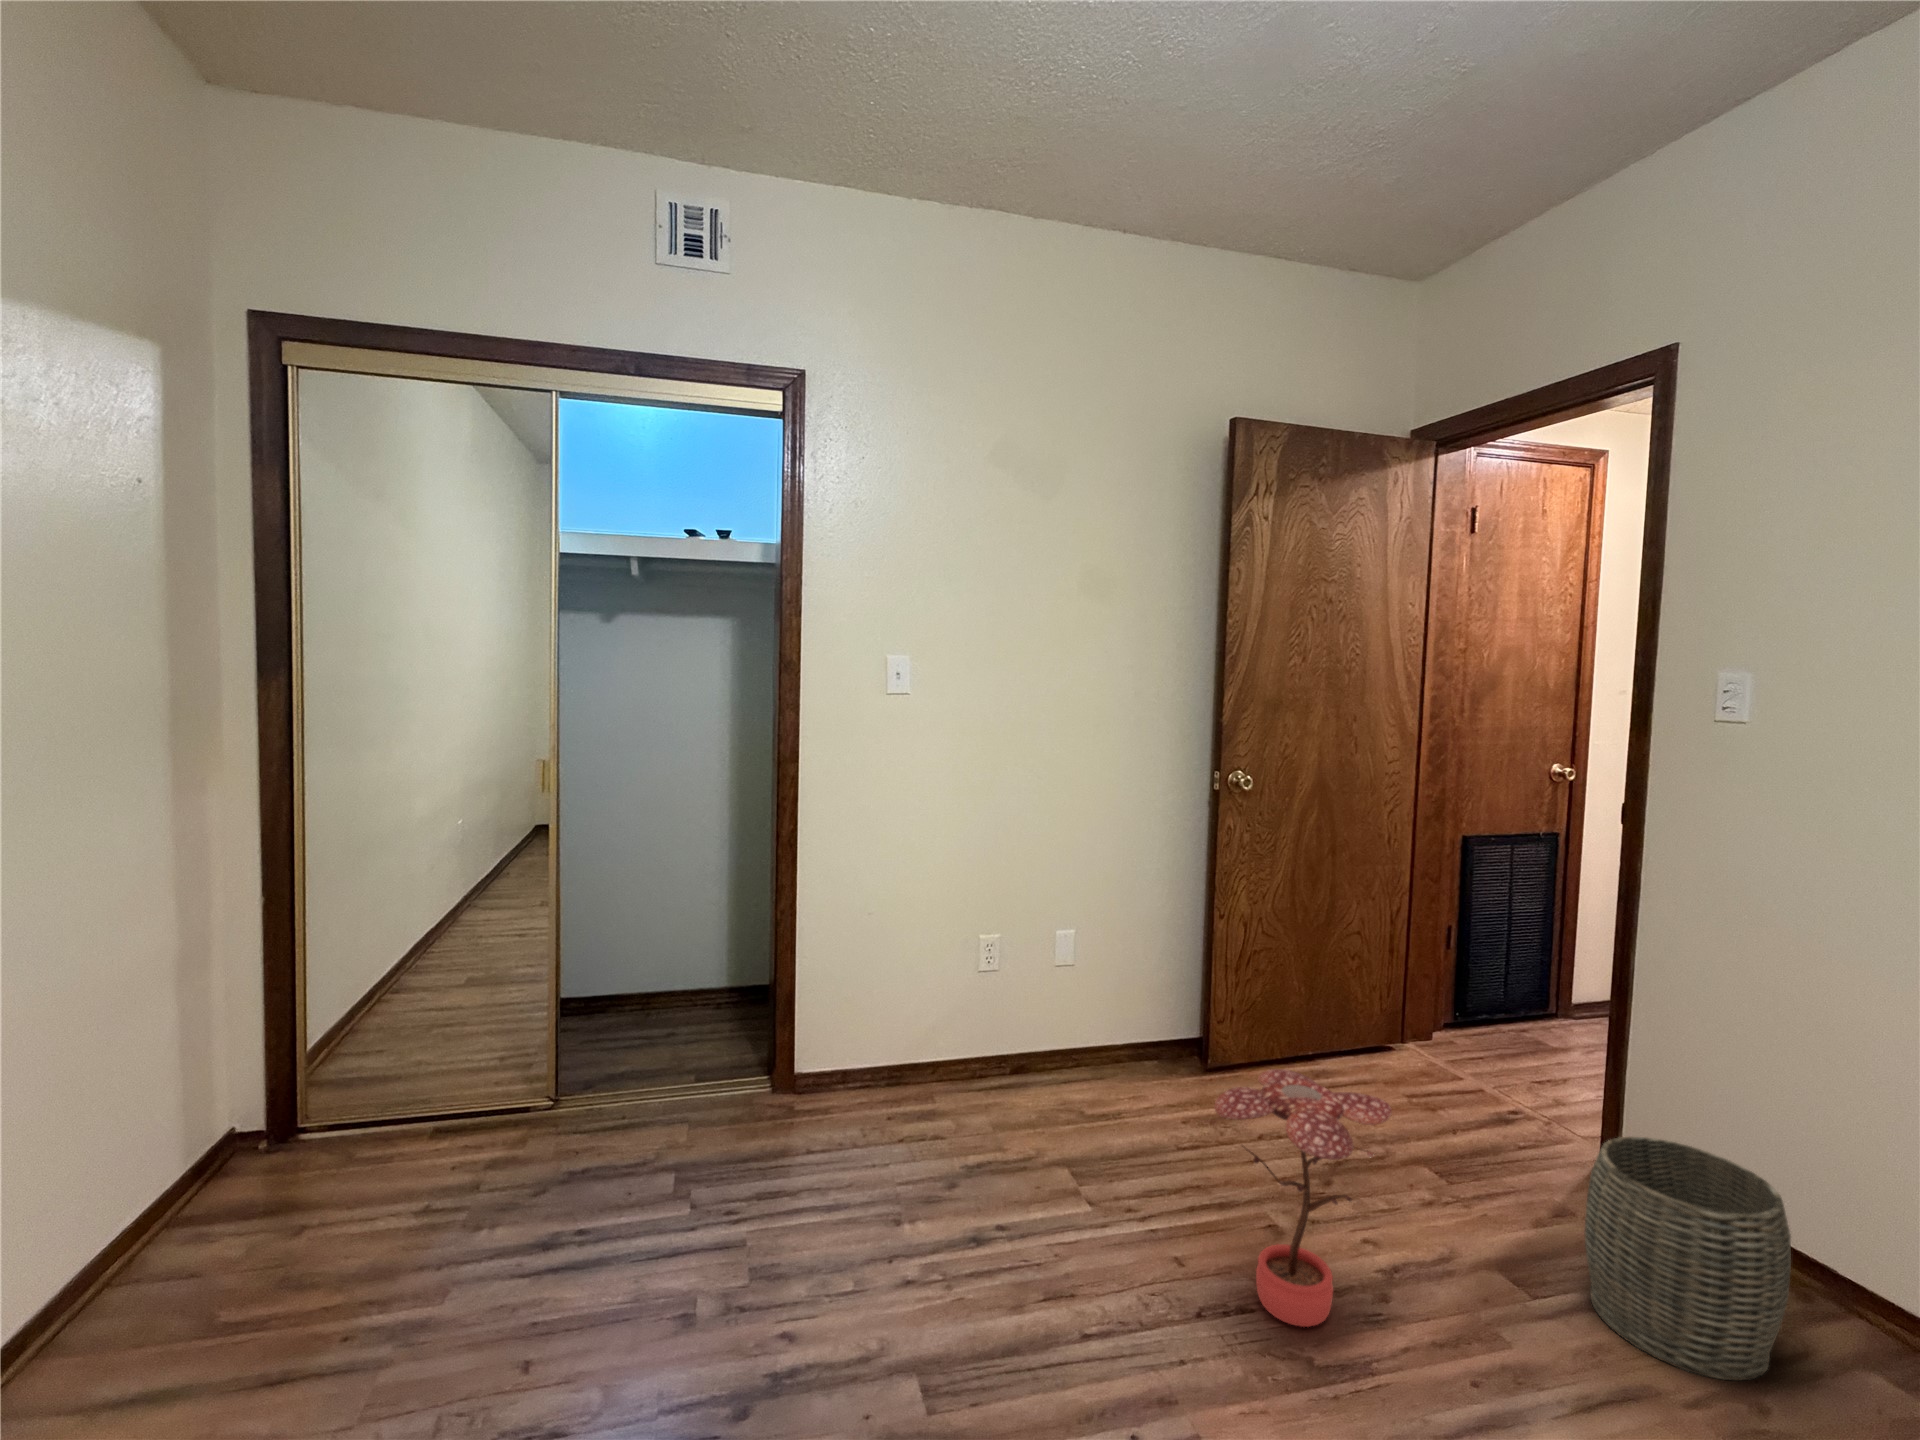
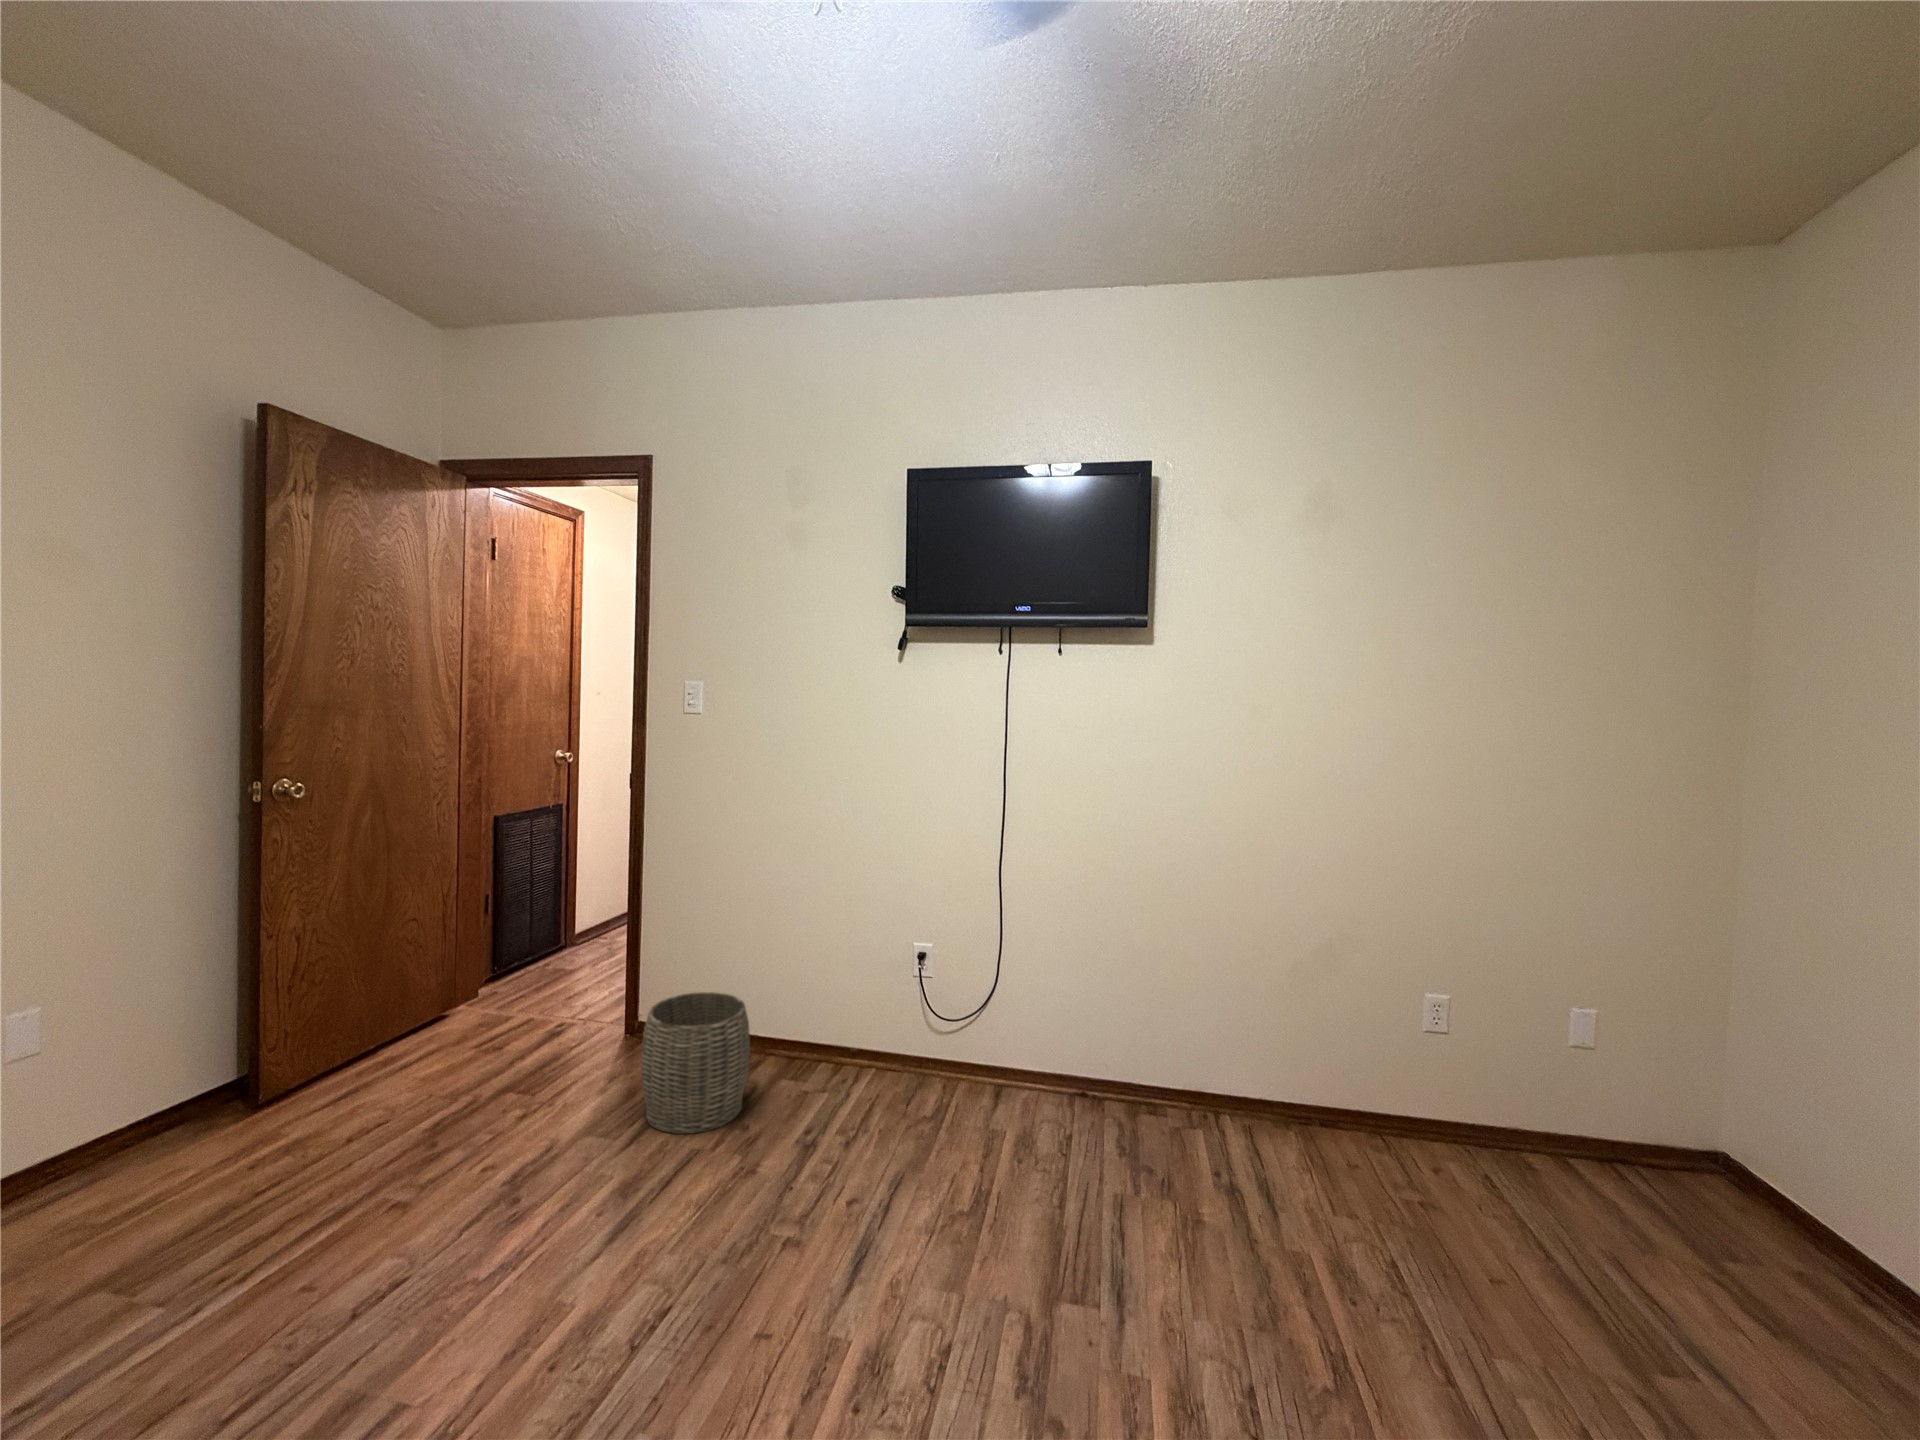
potted plant: present [1214,1069,1392,1327] -> none [355,1038,521,1269]

